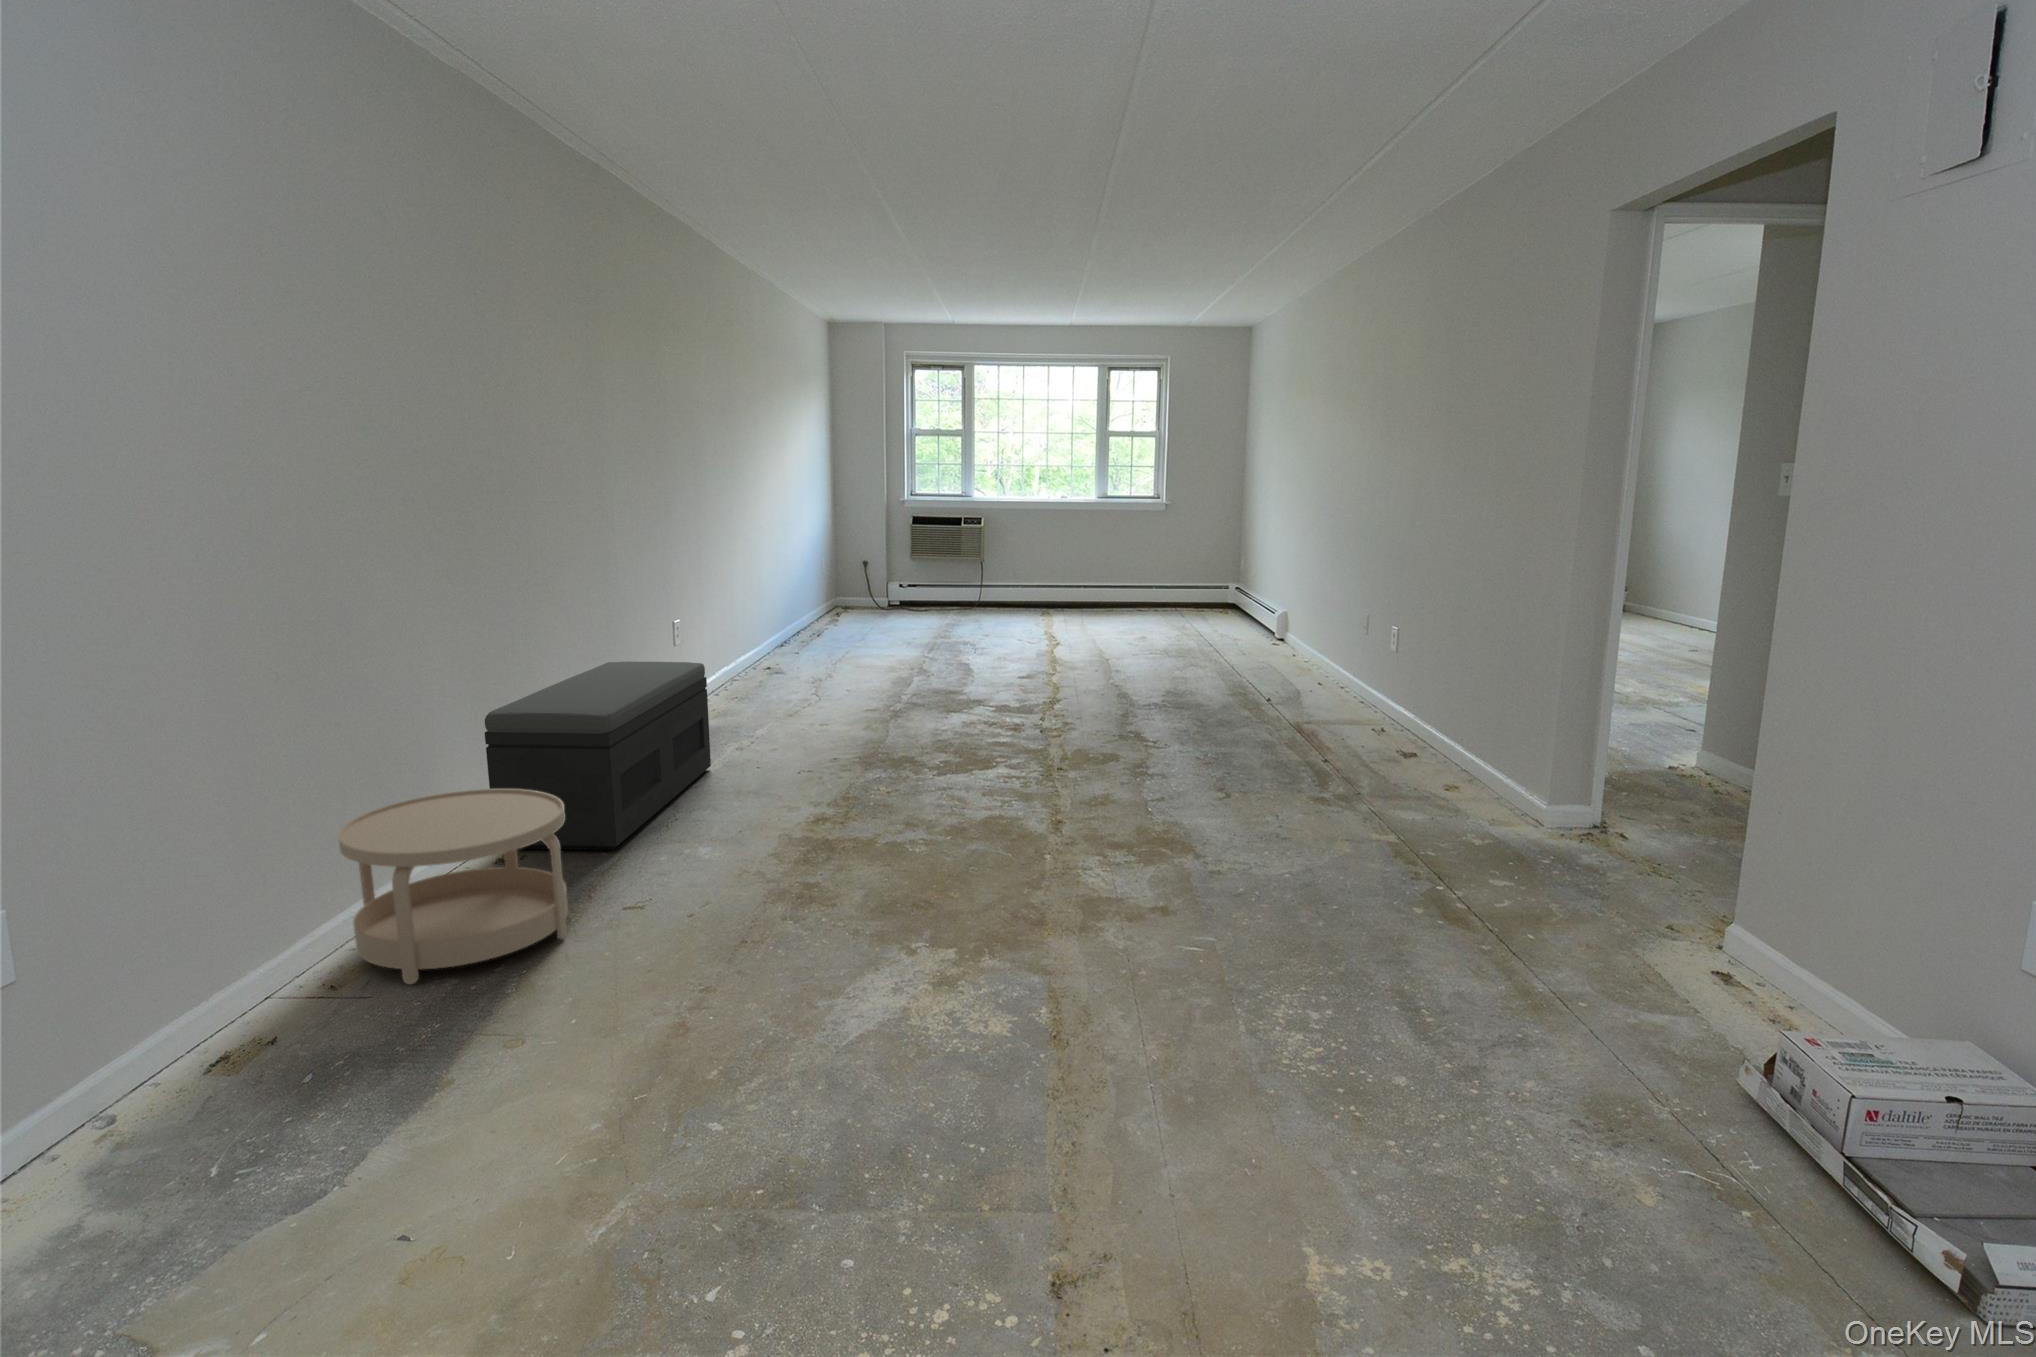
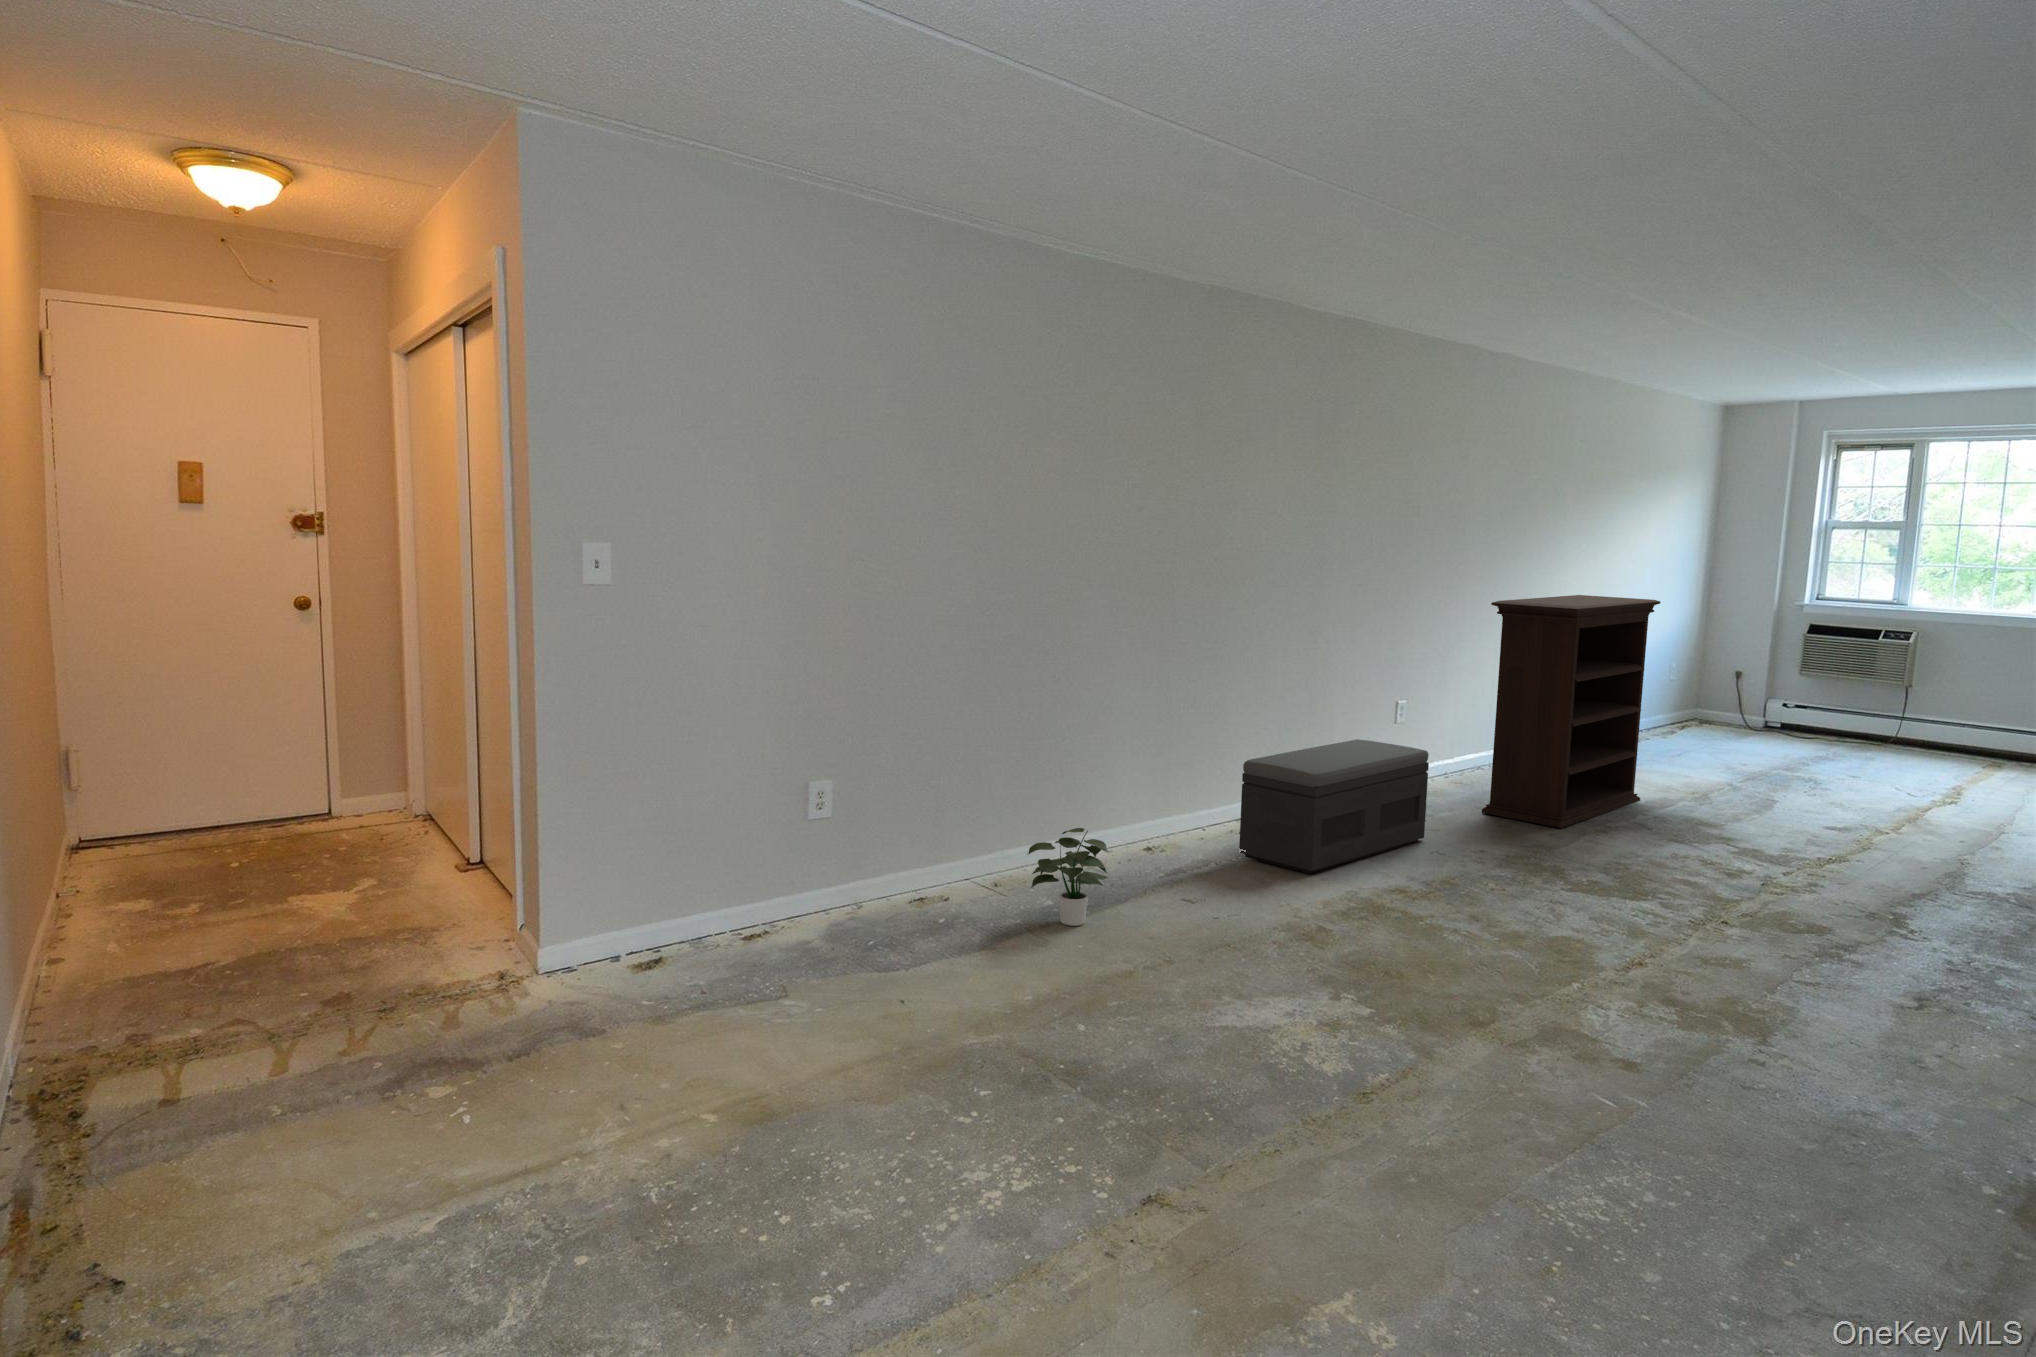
bookshelf: none [727,485,864,724] -> present [1482,595,1661,828]
side table: present [338,789,568,984] -> none [1137,804,1262,910]
potted plant: none [111,895,315,1089] -> present [1027,828,1108,926]

